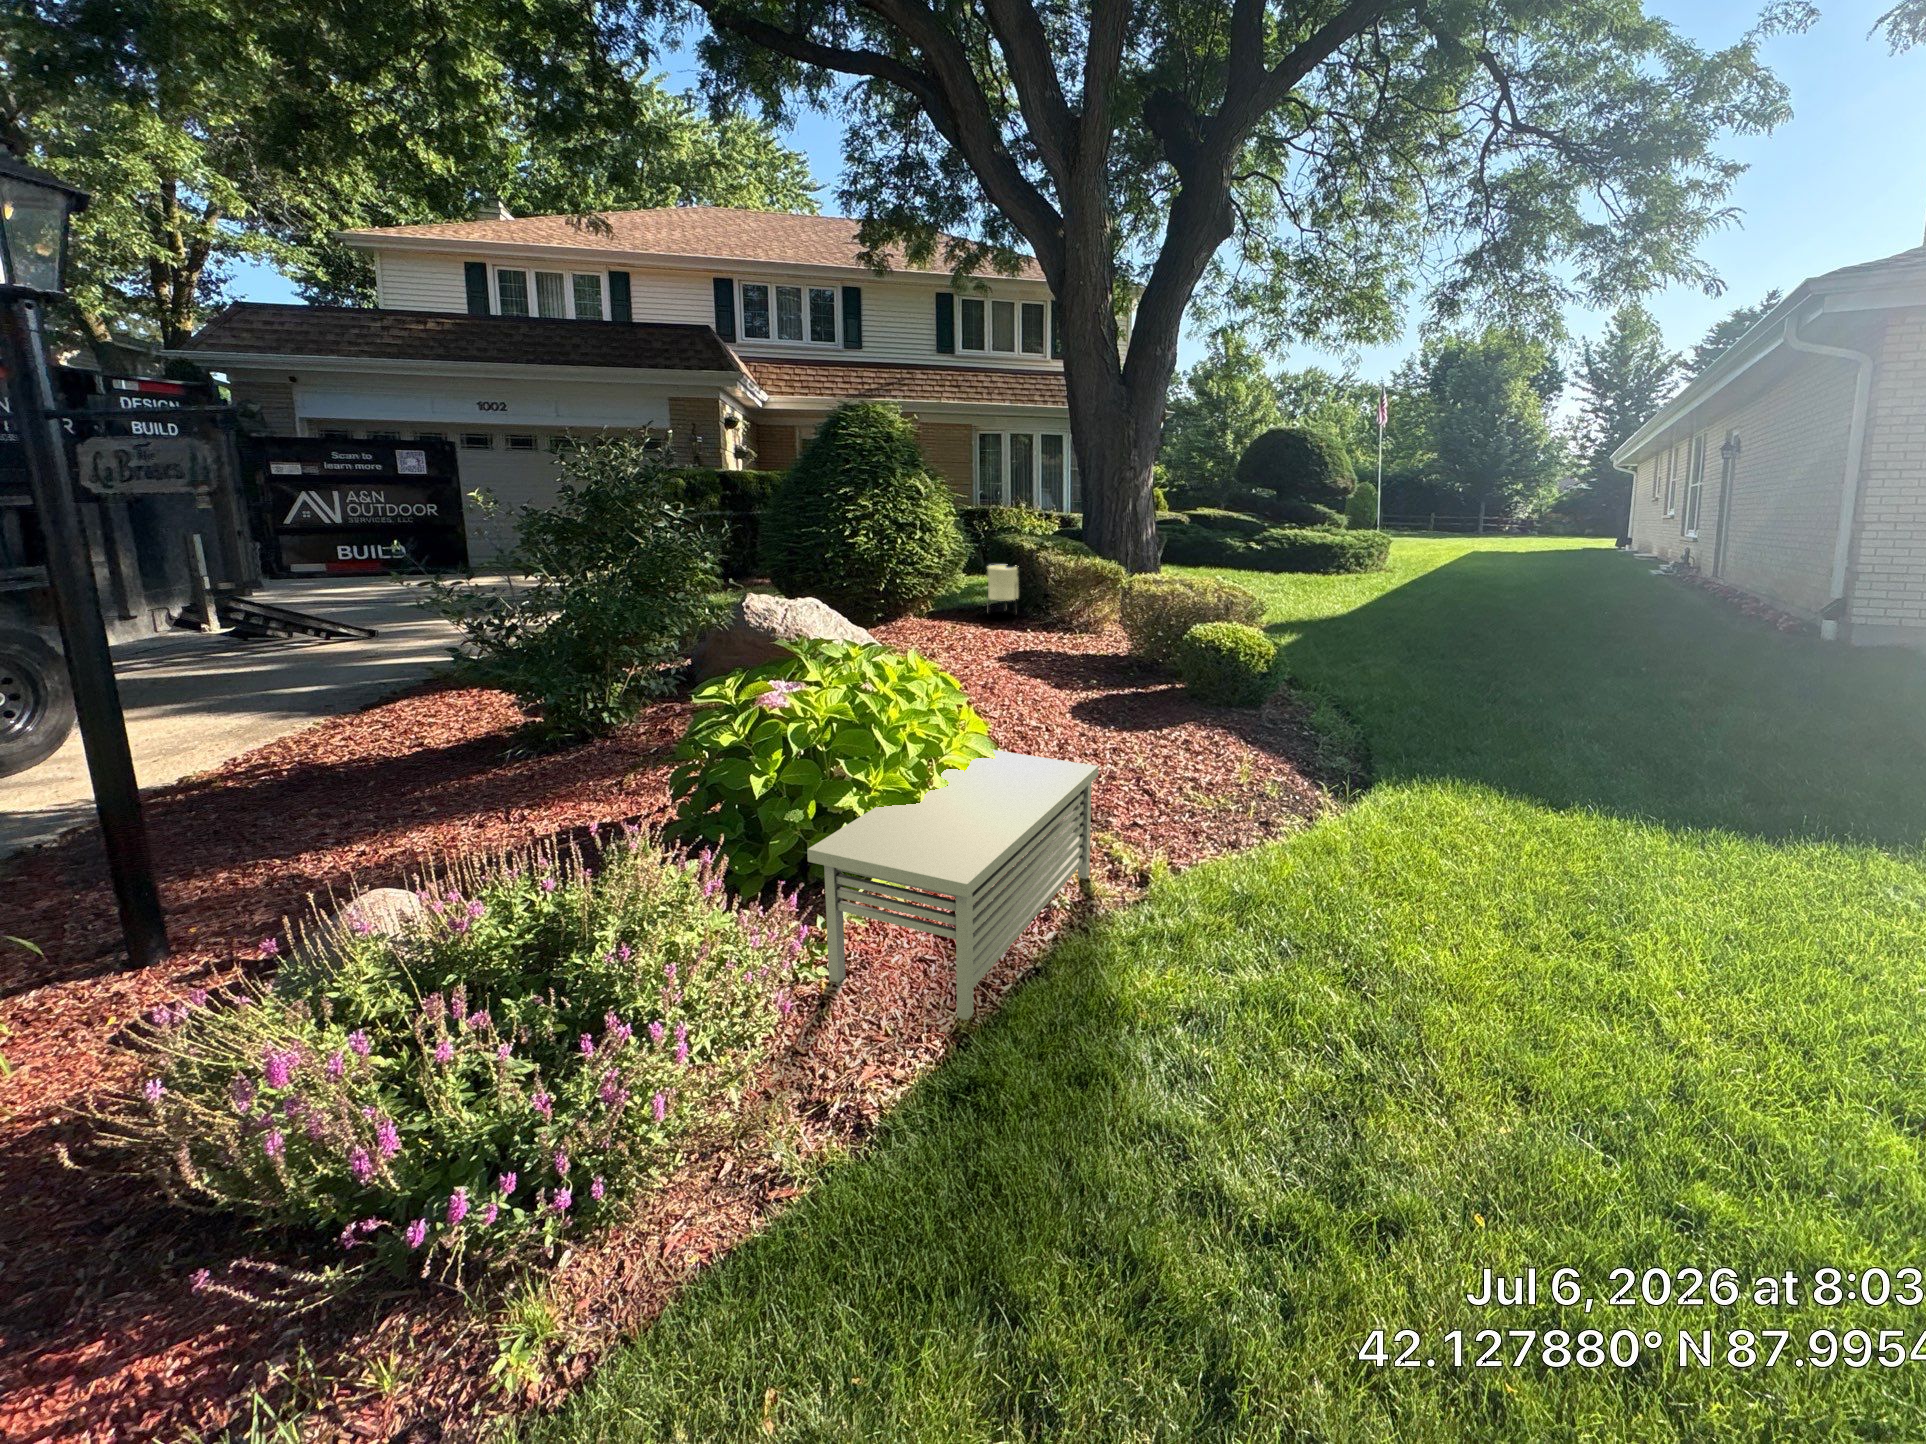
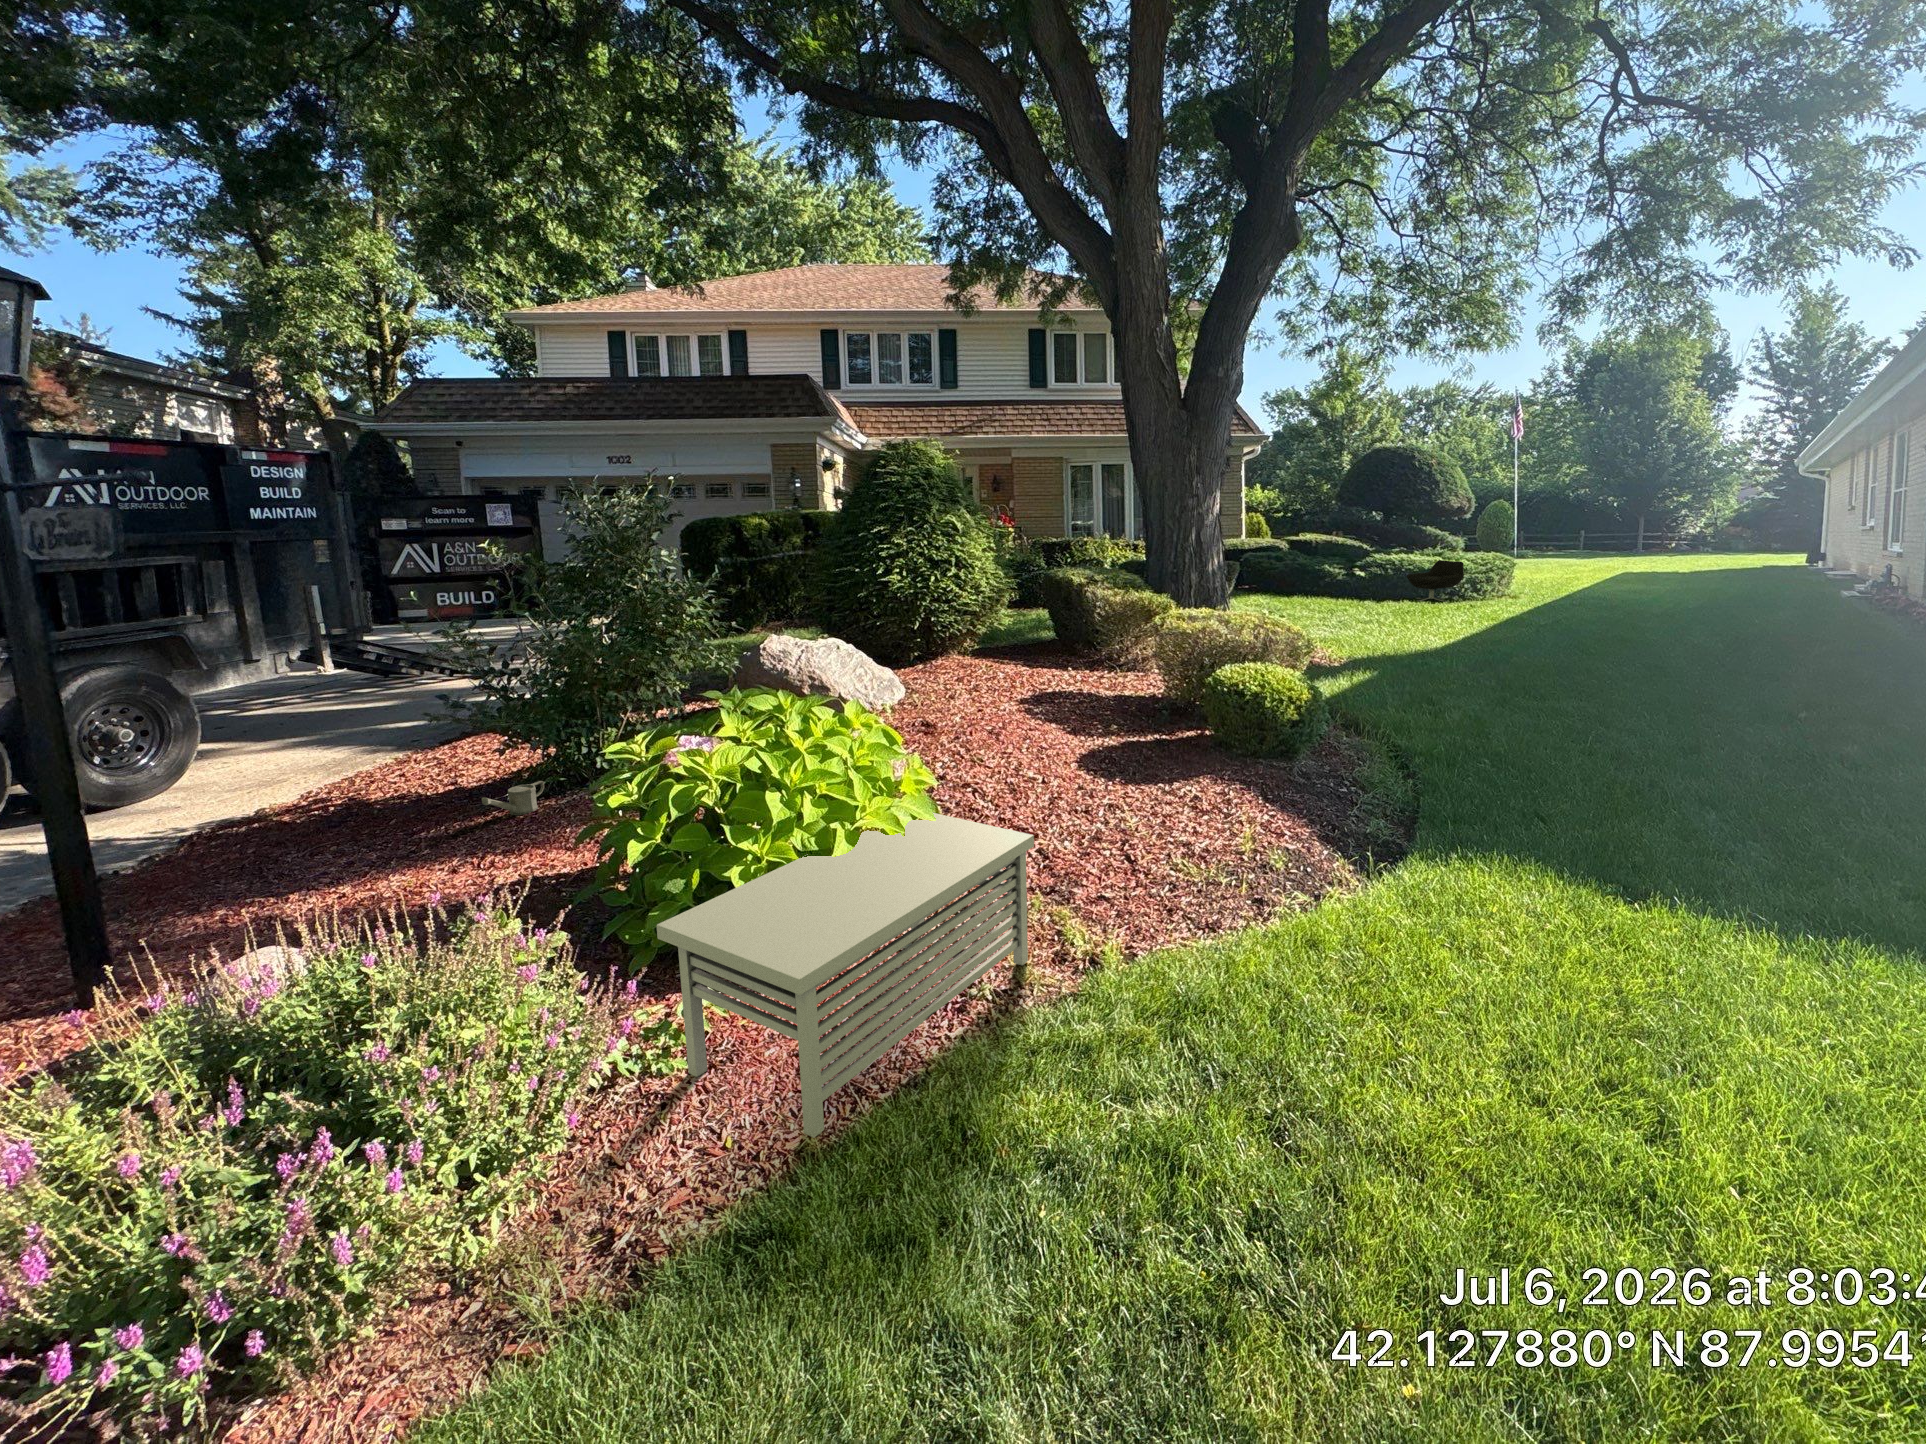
lounge chair: none [1298,531,1347,568] -> present [1407,560,1464,602]
planter: present [987,565,1018,601] -> none [1033,602,1066,655]
watering can: none [498,737,554,771] -> present [482,781,544,815]

